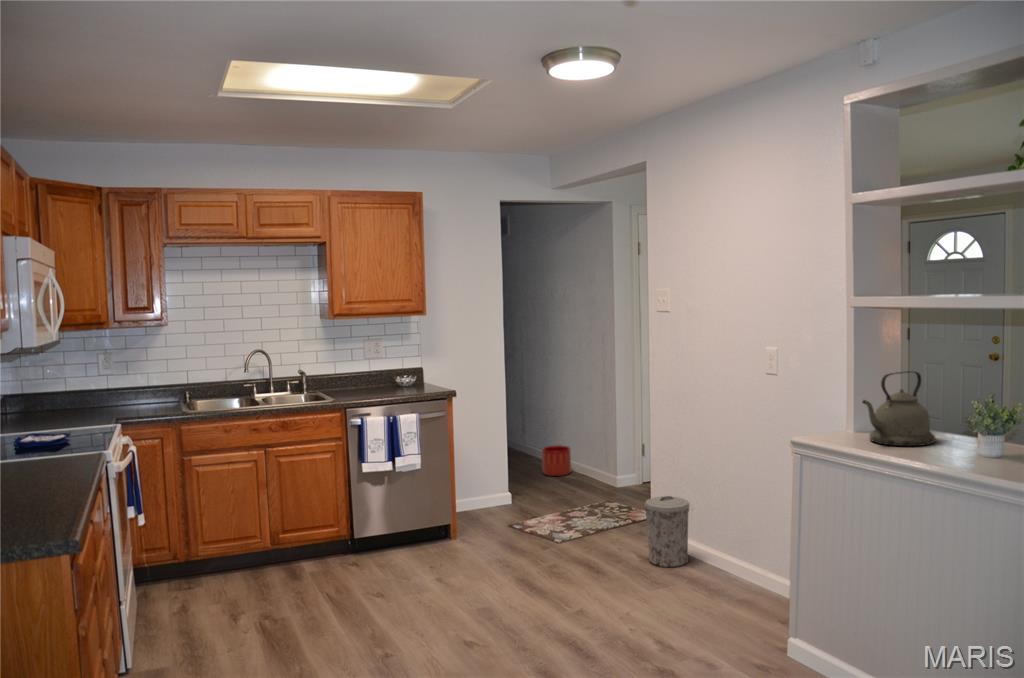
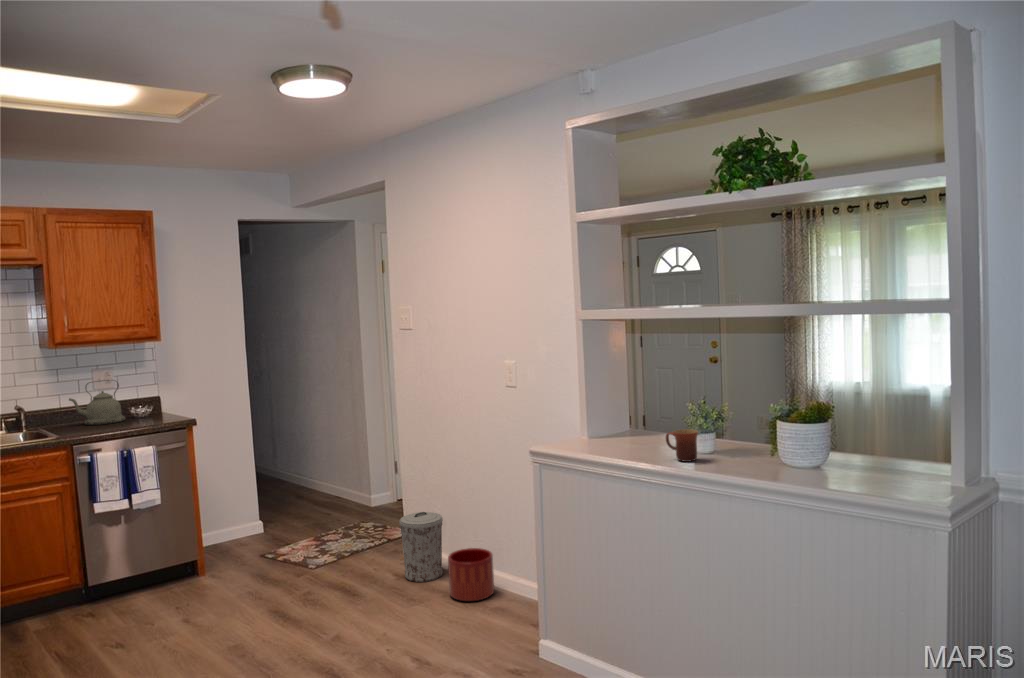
kettle: present [863,371,936,446] -> present [69,382,125,425]
mug: none [934,426,974,462] -> present [666,429,698,462]
planter: present [542,445,572,476] -> present [448,548,494,602]

